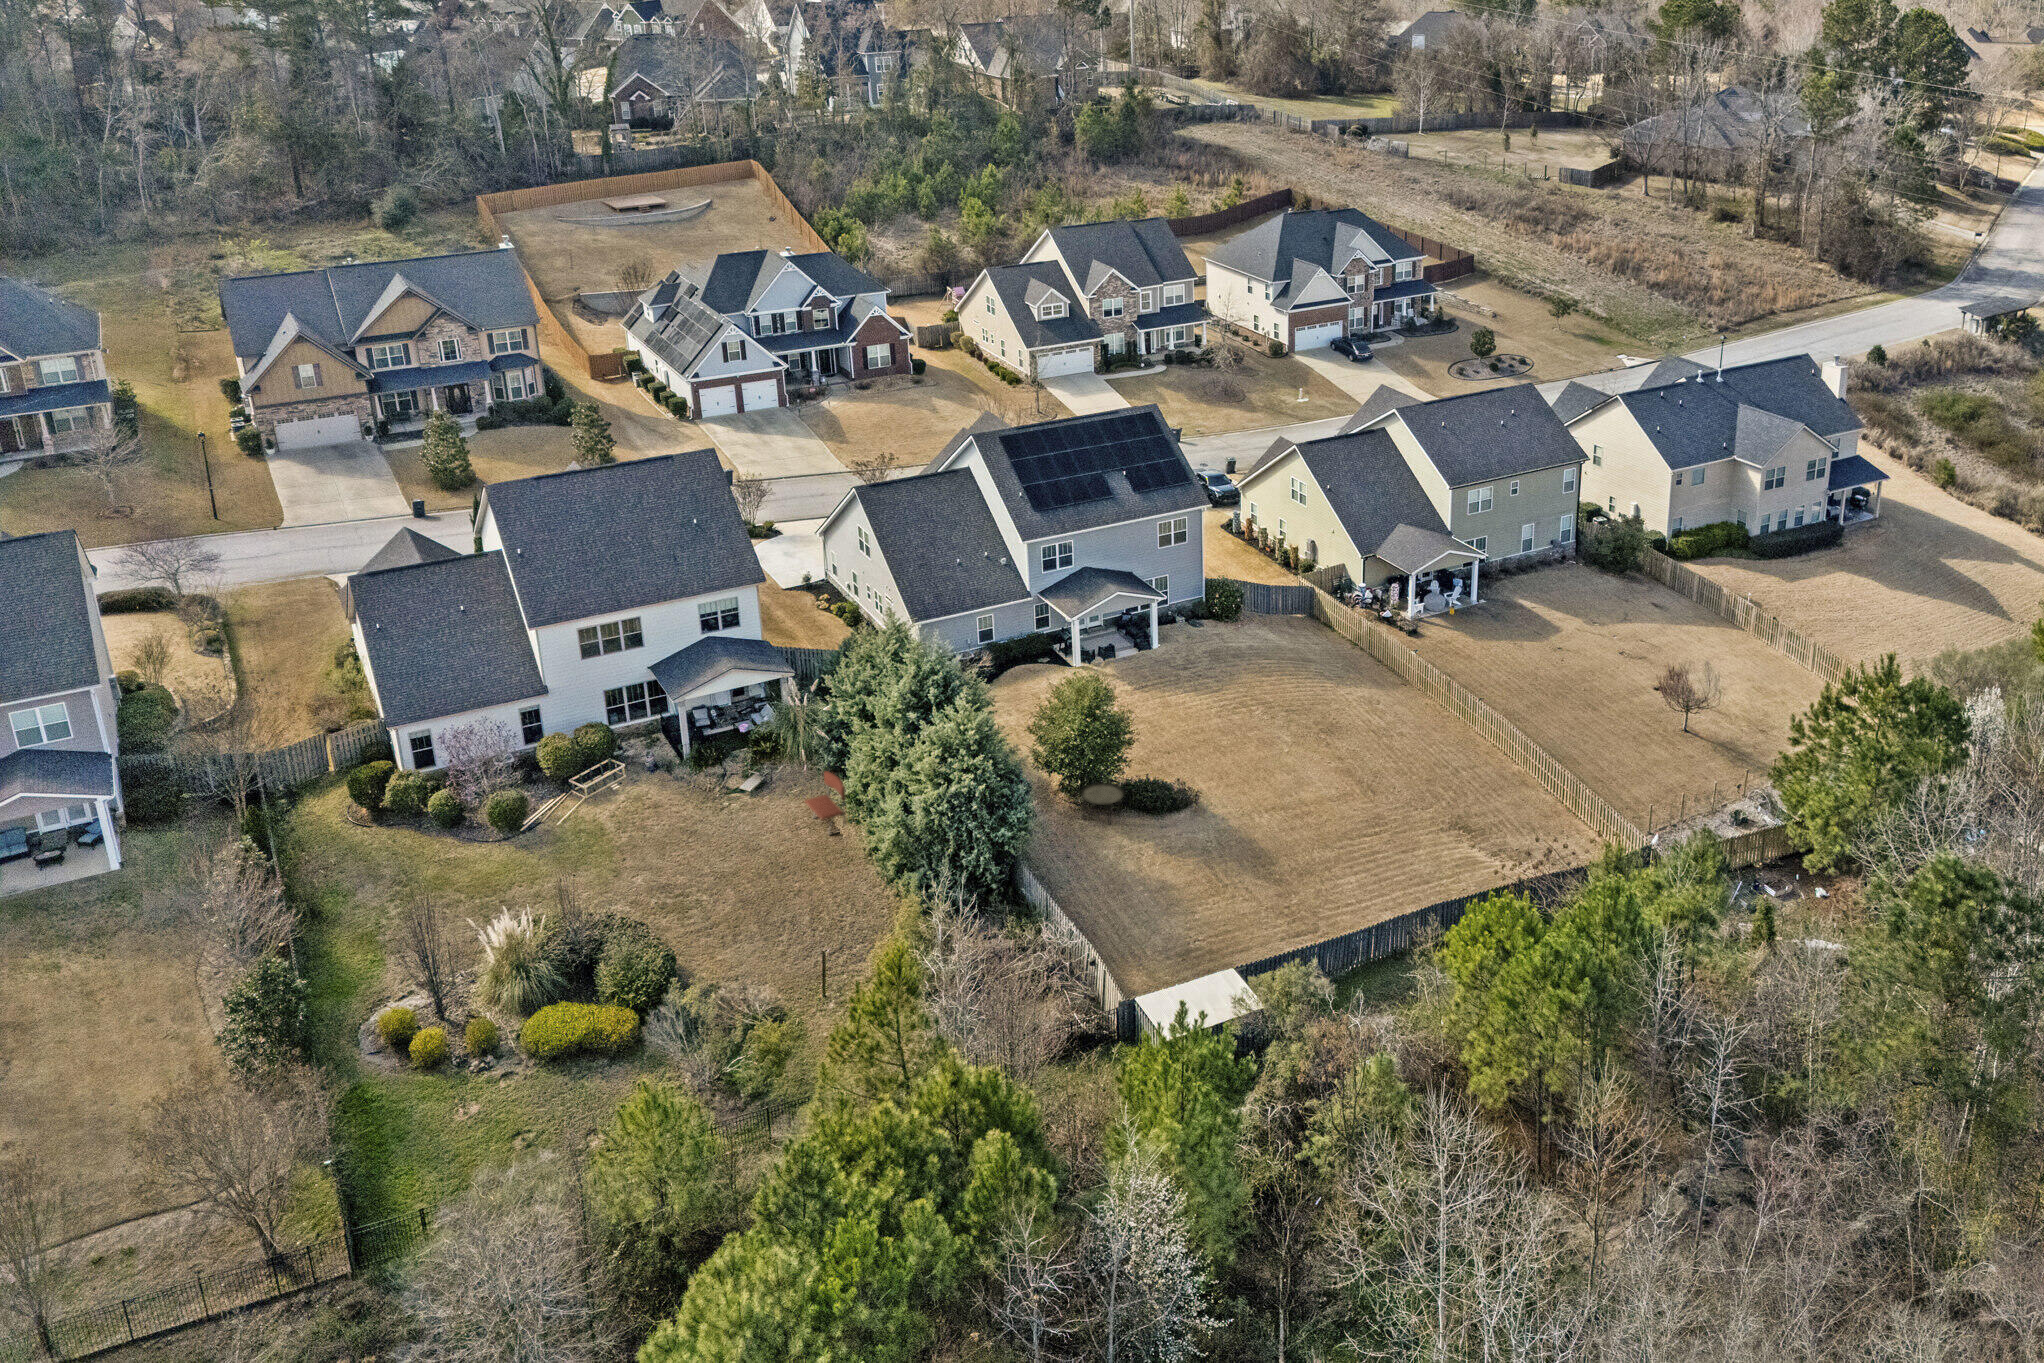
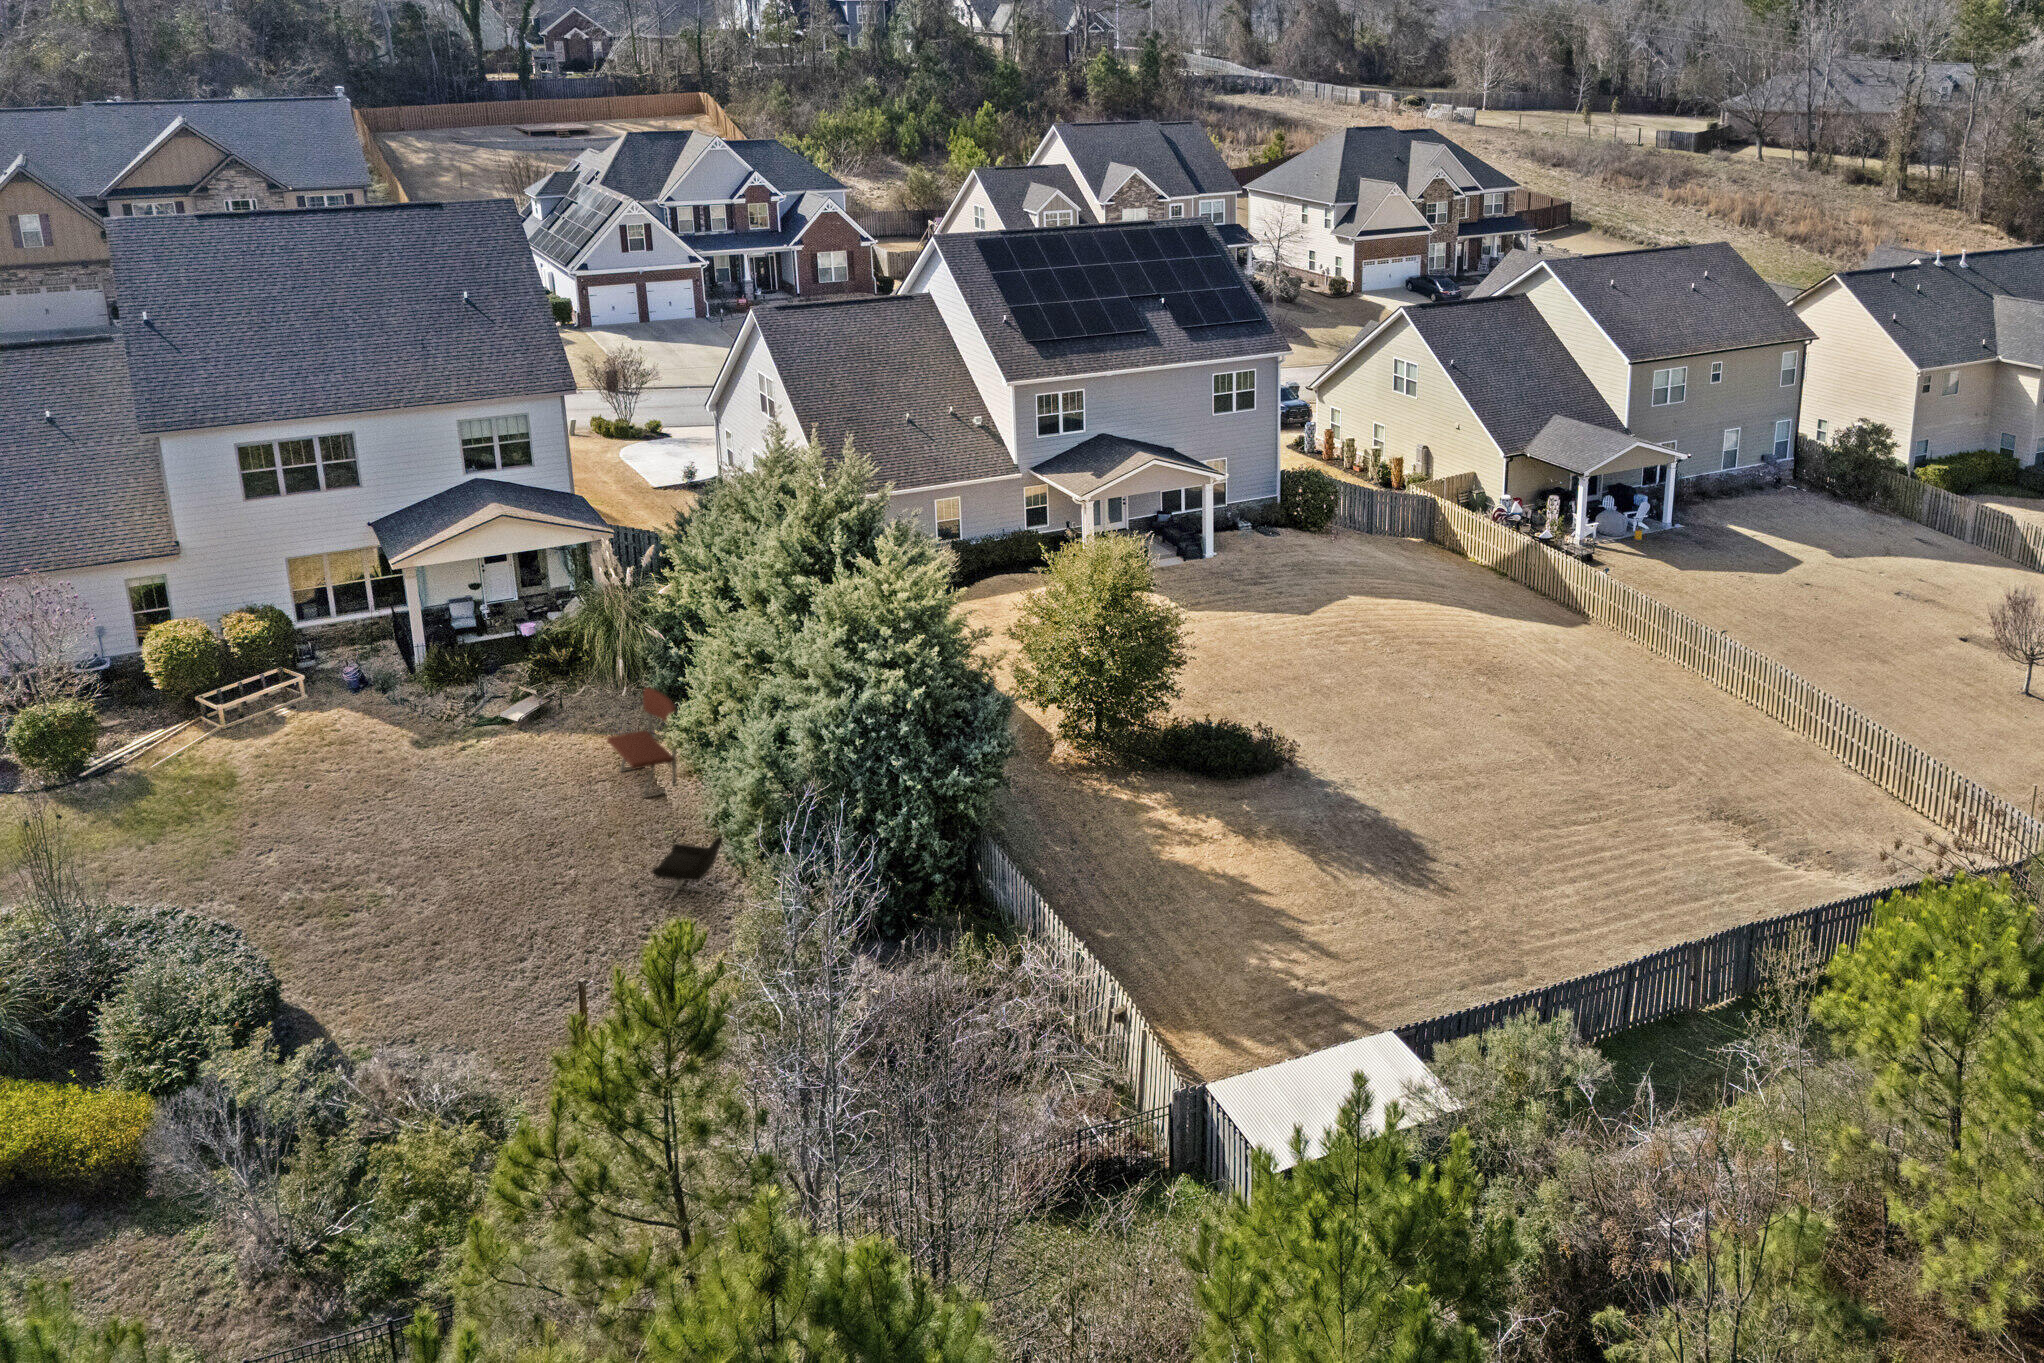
round table: present [1081,782,1124,824] -> none [1093,732,1170,802]
lounge chair: none [839,863,878,899] -> present [652,837,723,899]

